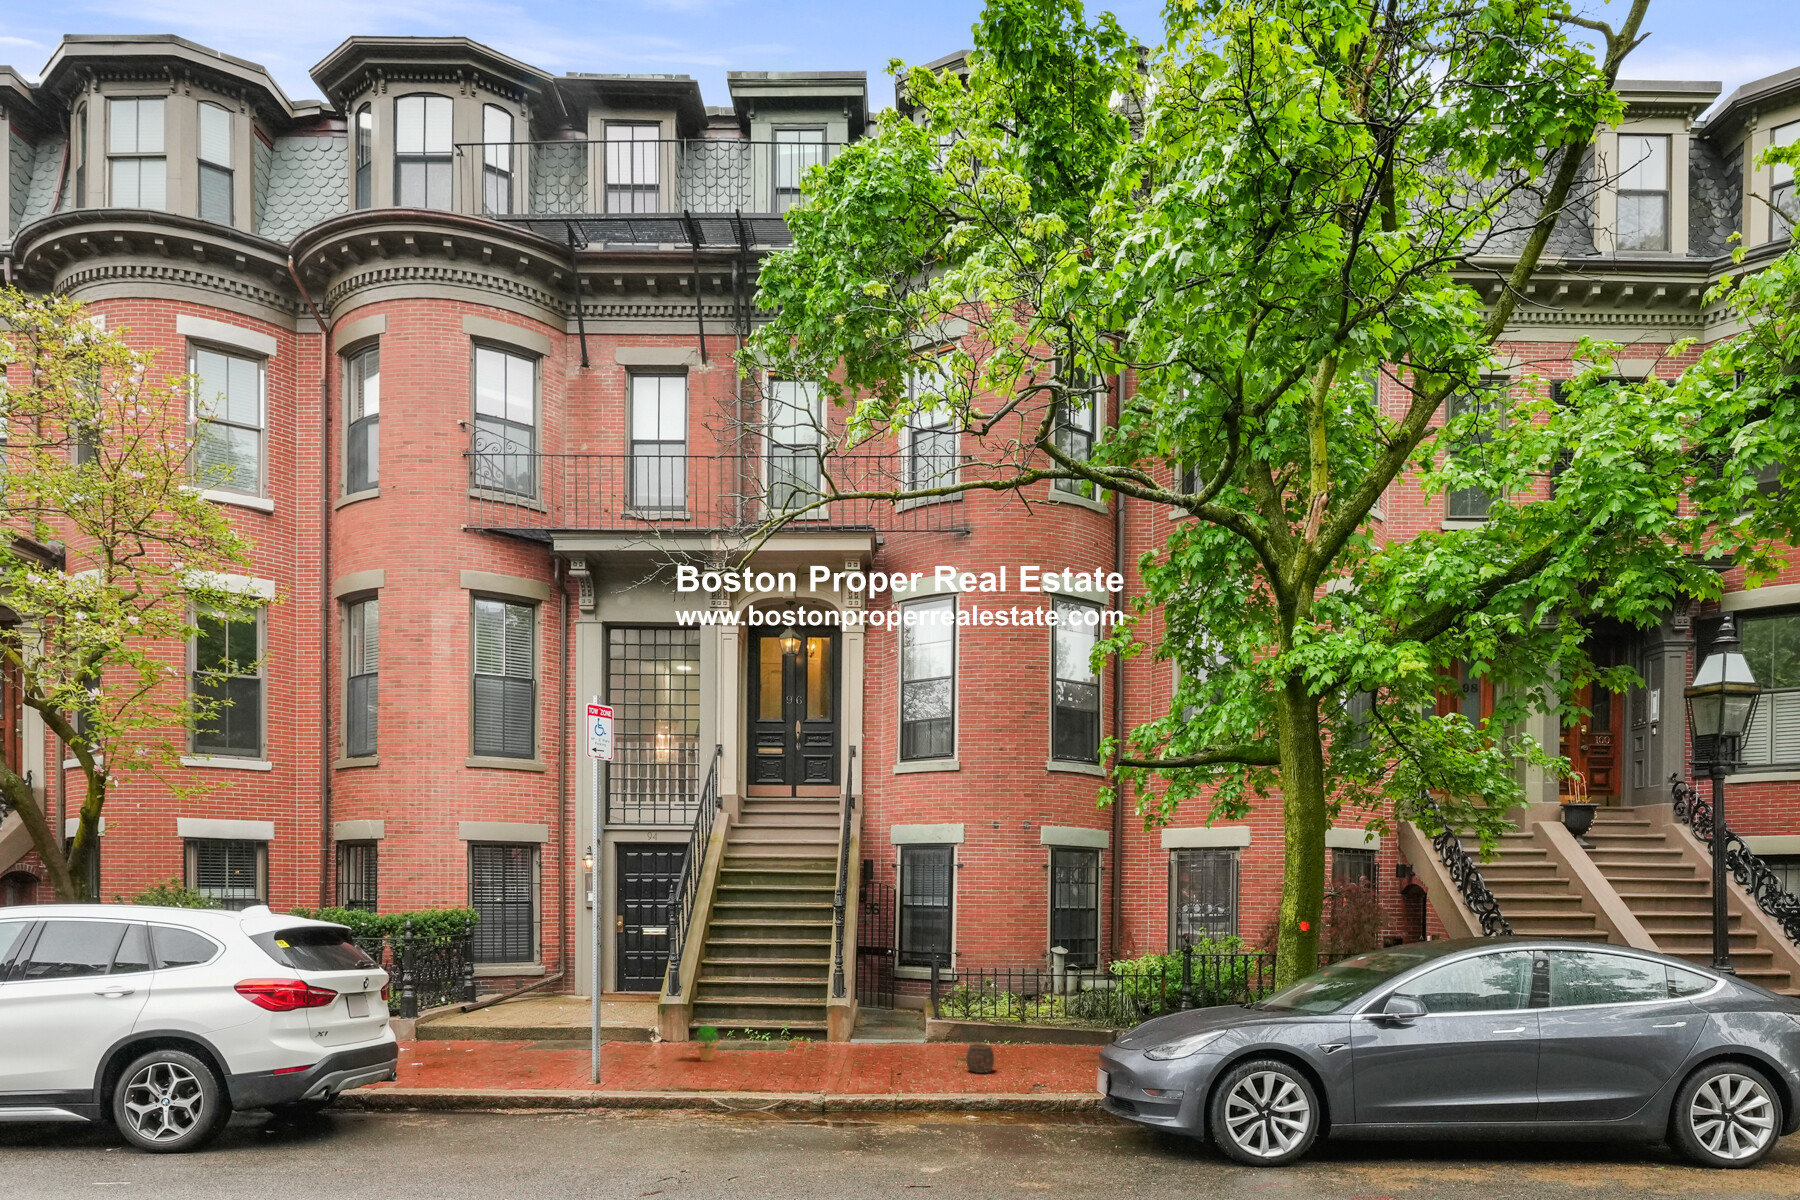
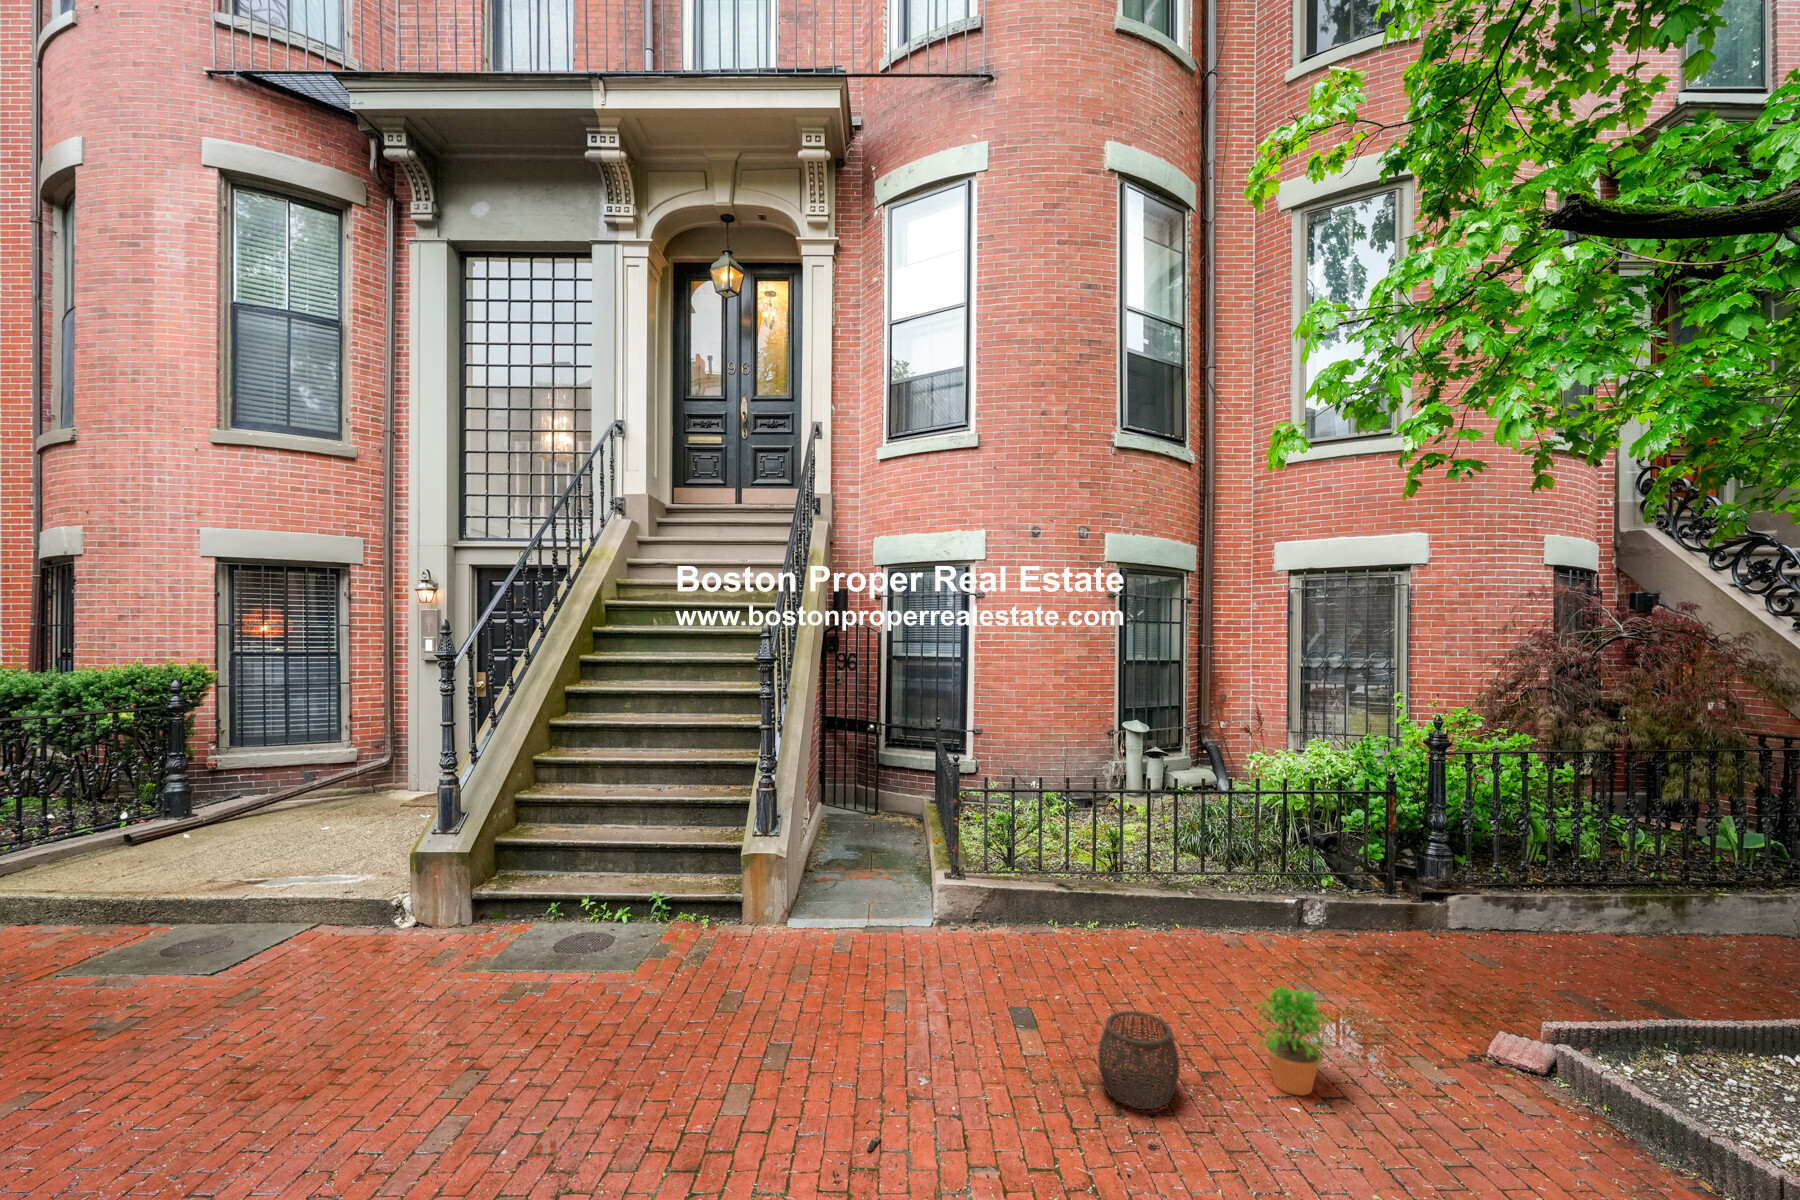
potted plant: present [696,1025,718,1061] -> present [1255,986,1331,1095]

